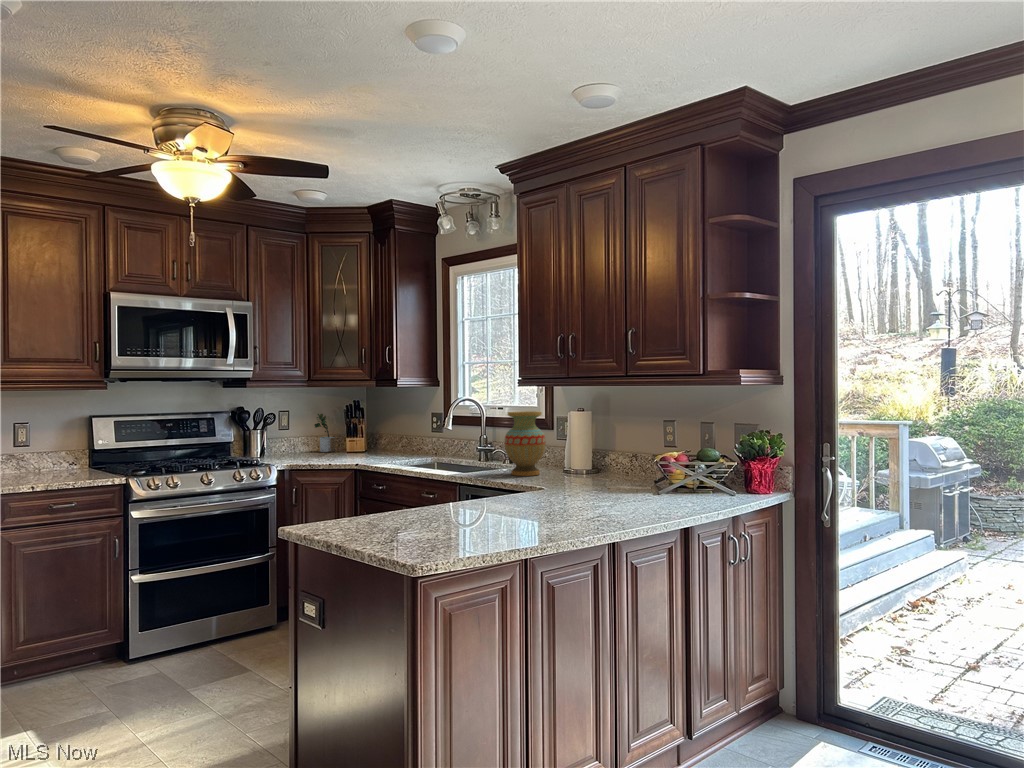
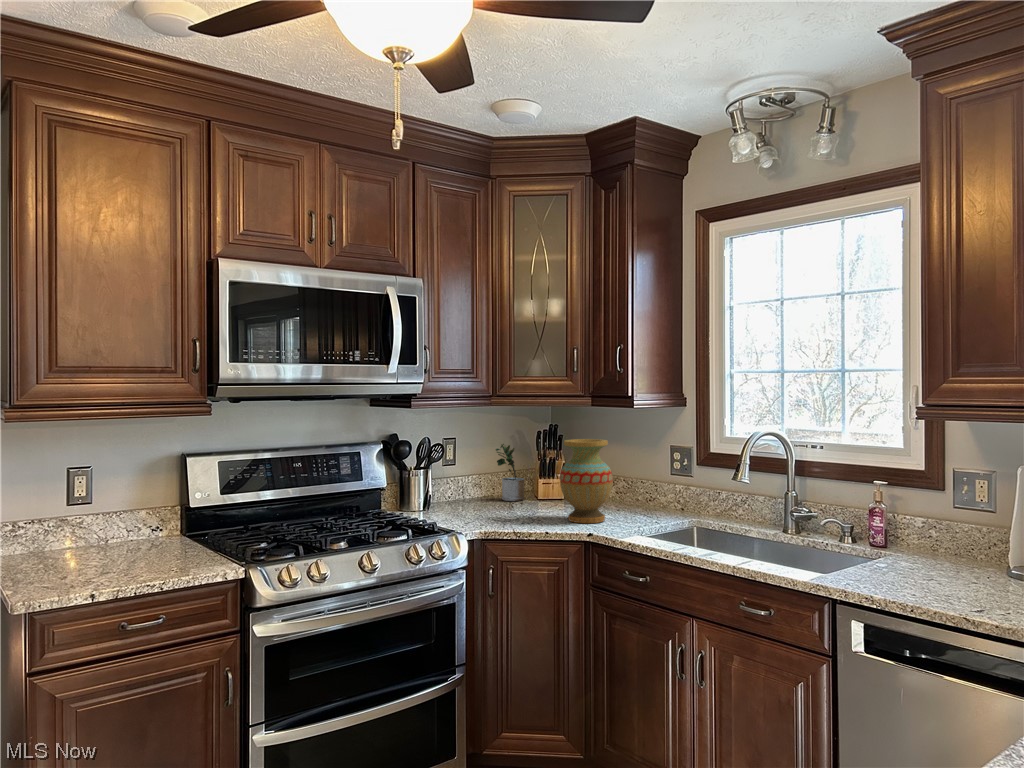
vase: present [505,411,546,476] -> present [560,439,613,523]

